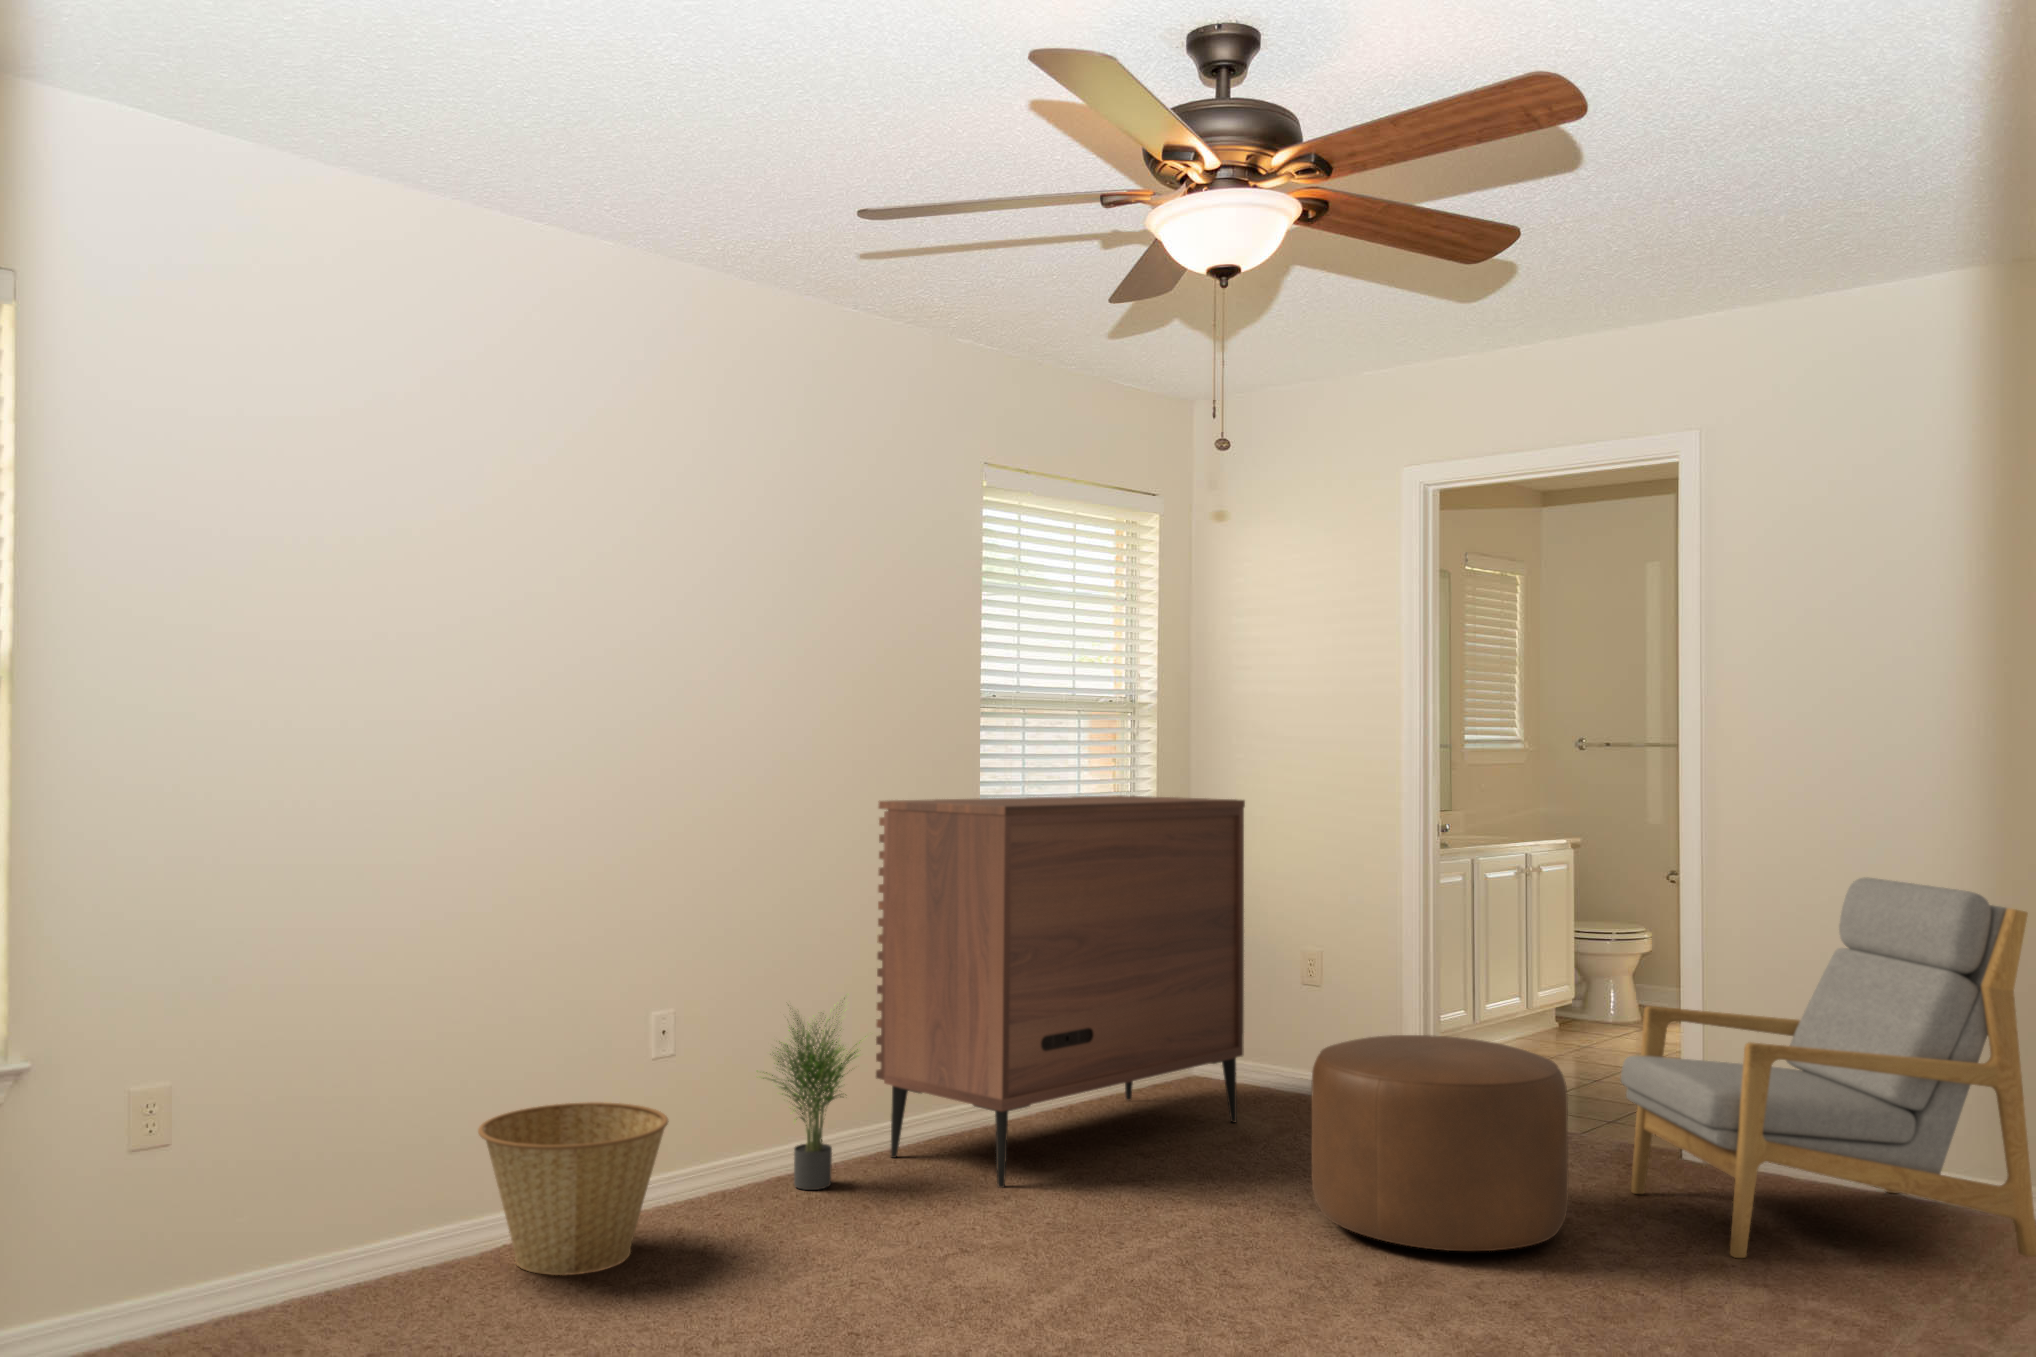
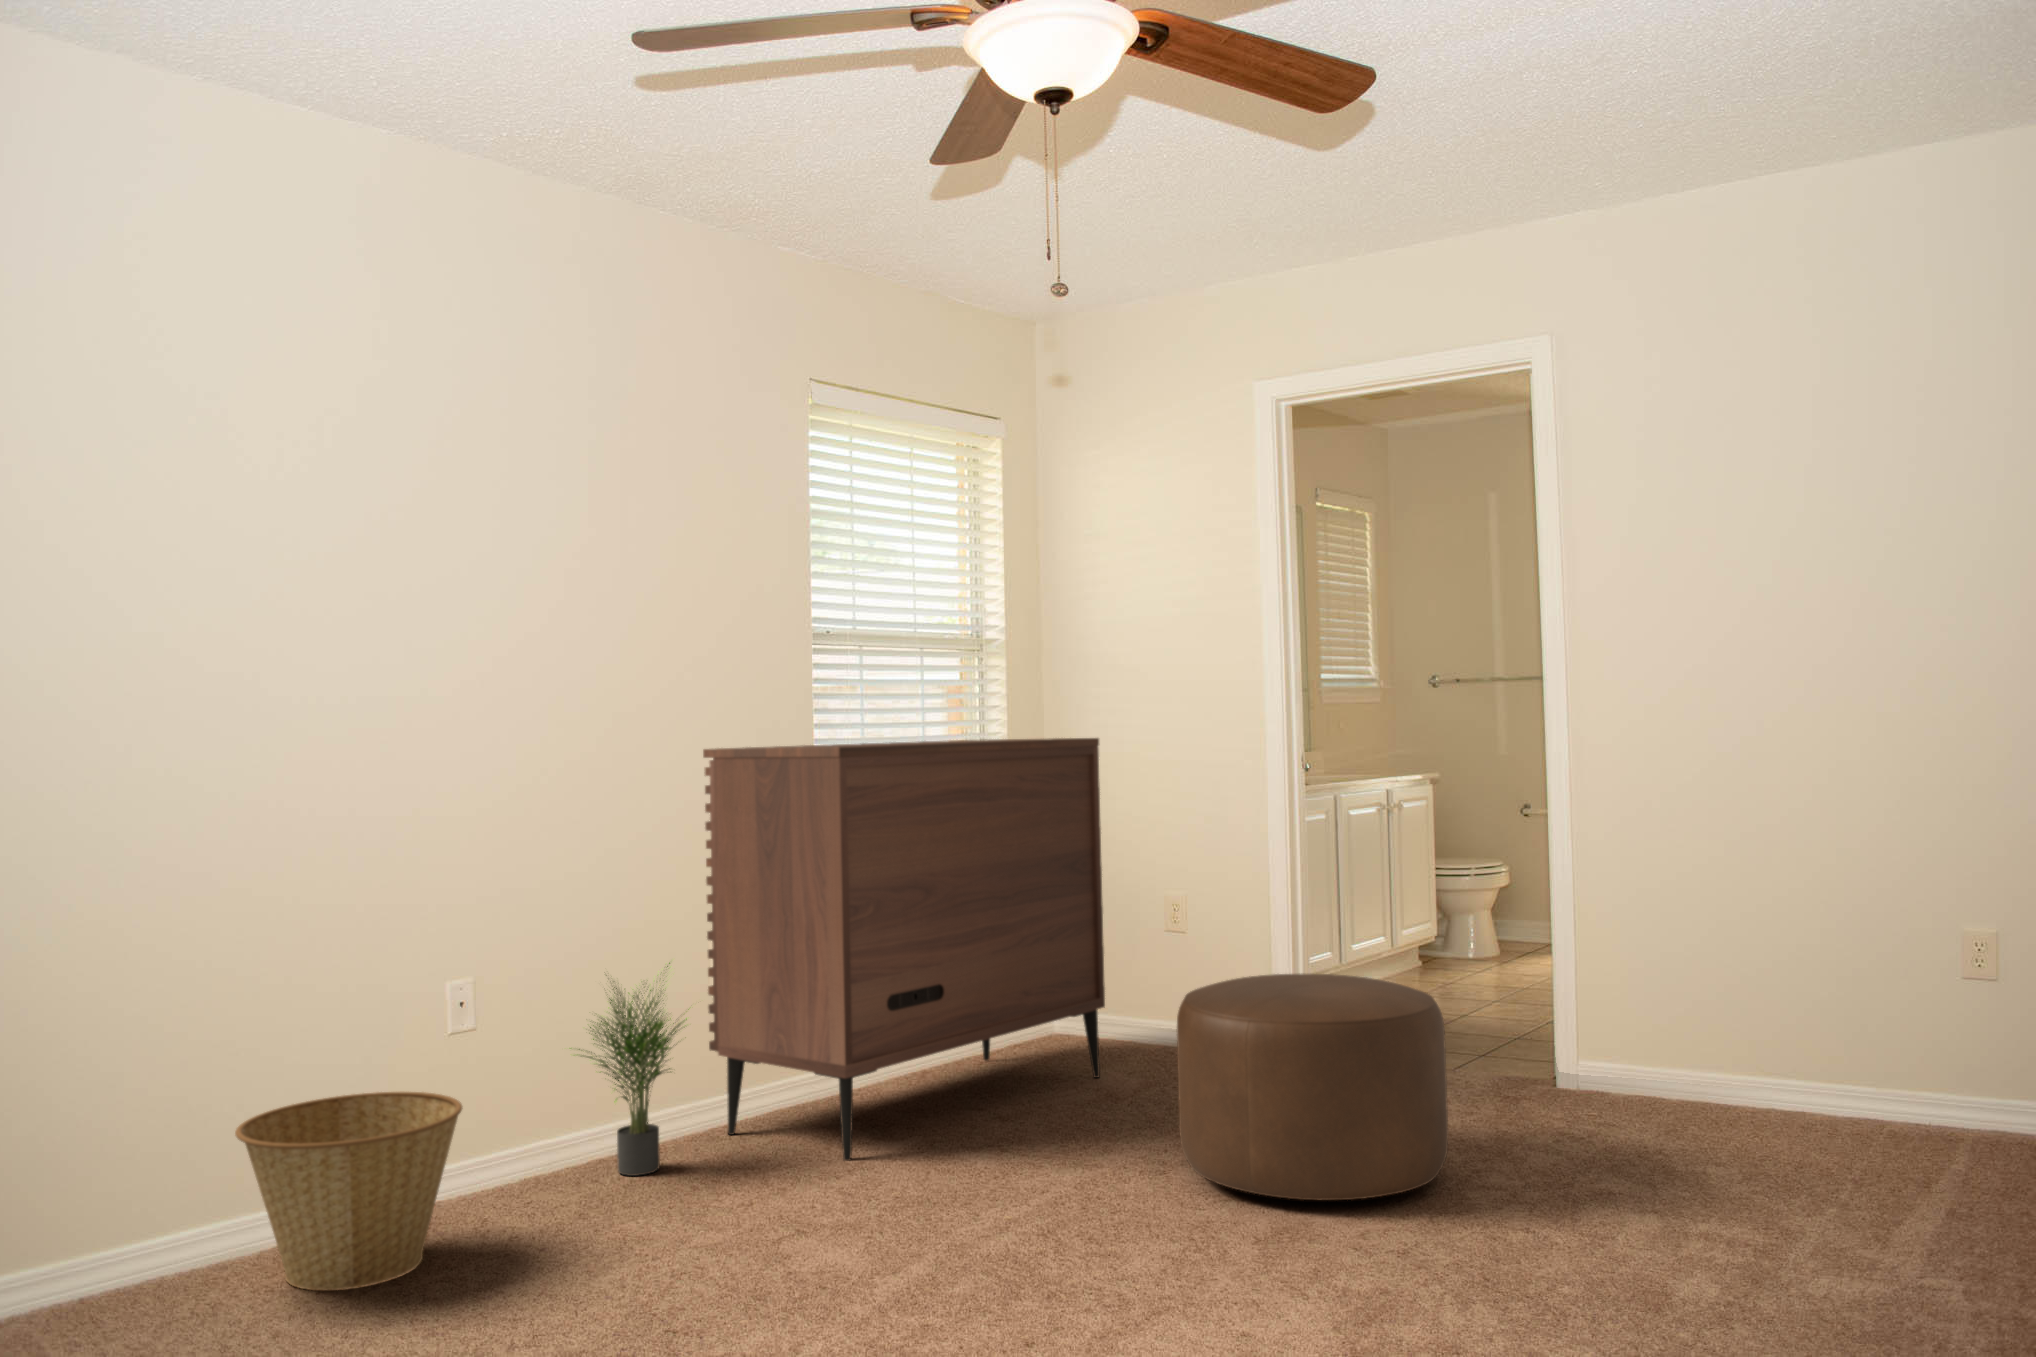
armchair: present [1621,878,2036,1258] -> none [1496,790,1921,1190]

